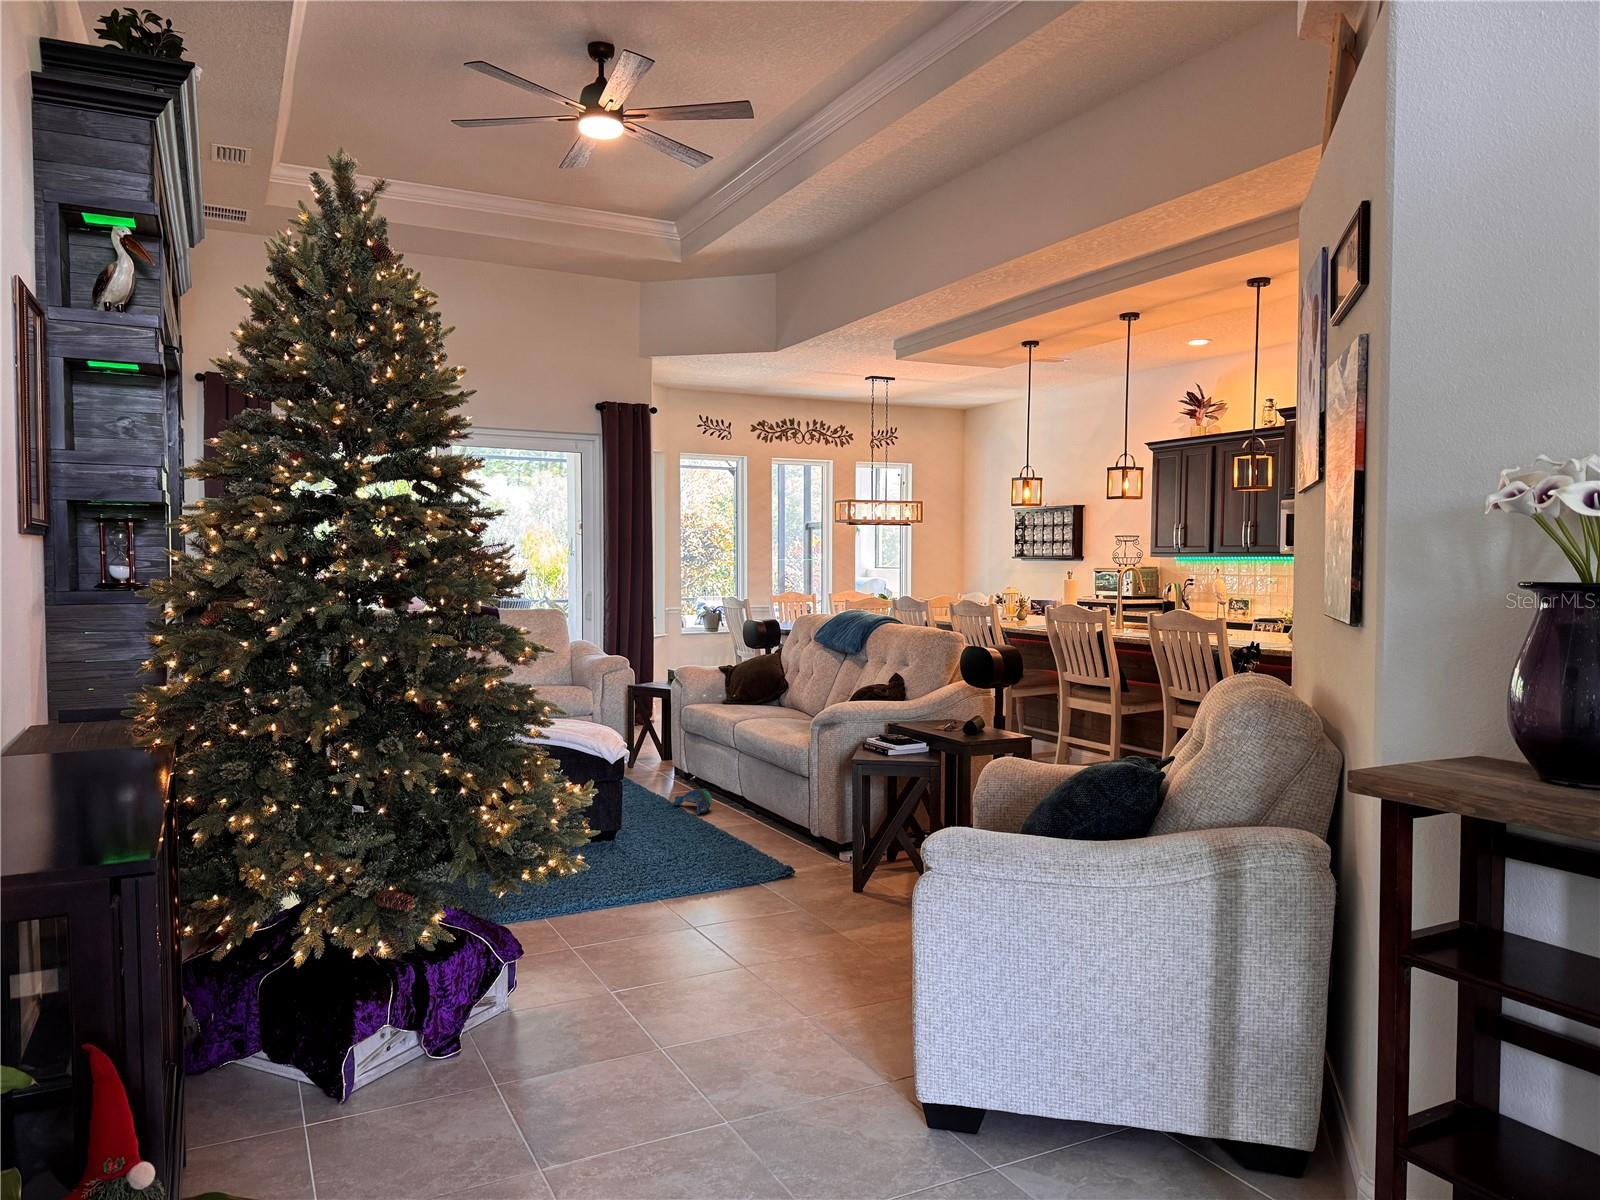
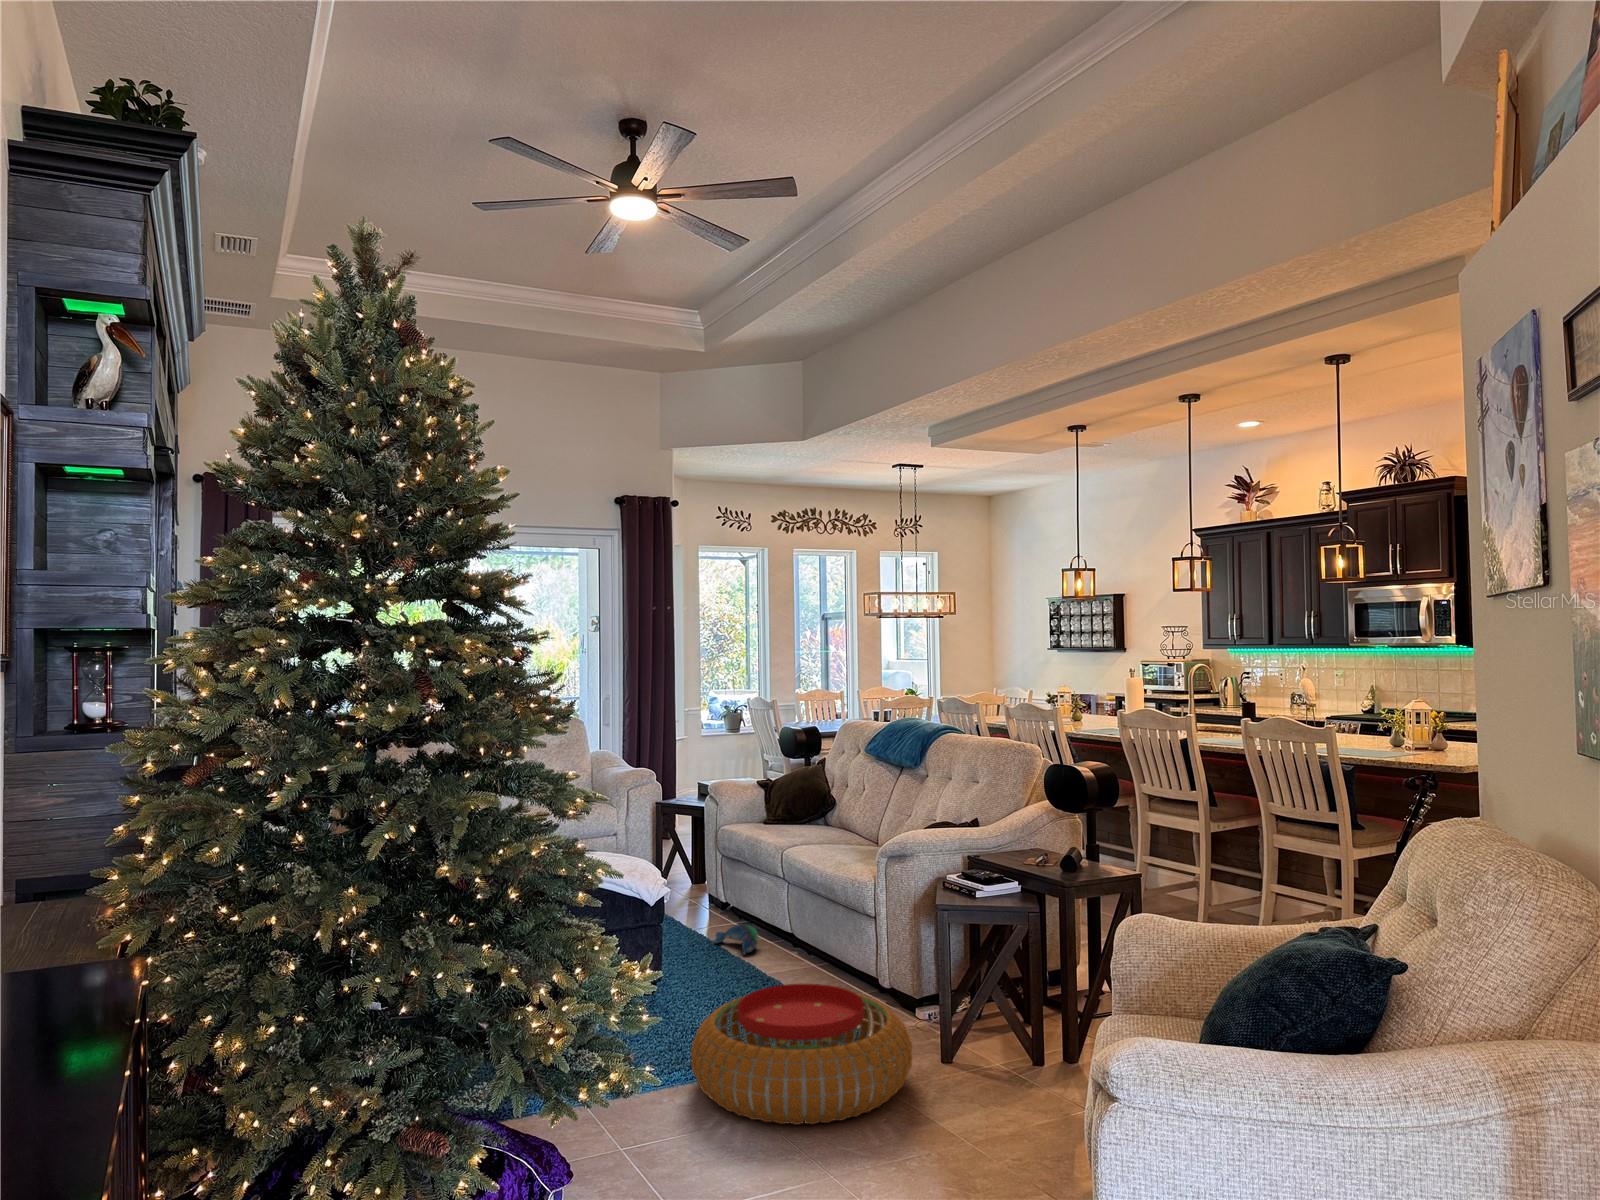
pouf: none [636,826,825,934] -> present [691,984,912,1125]

